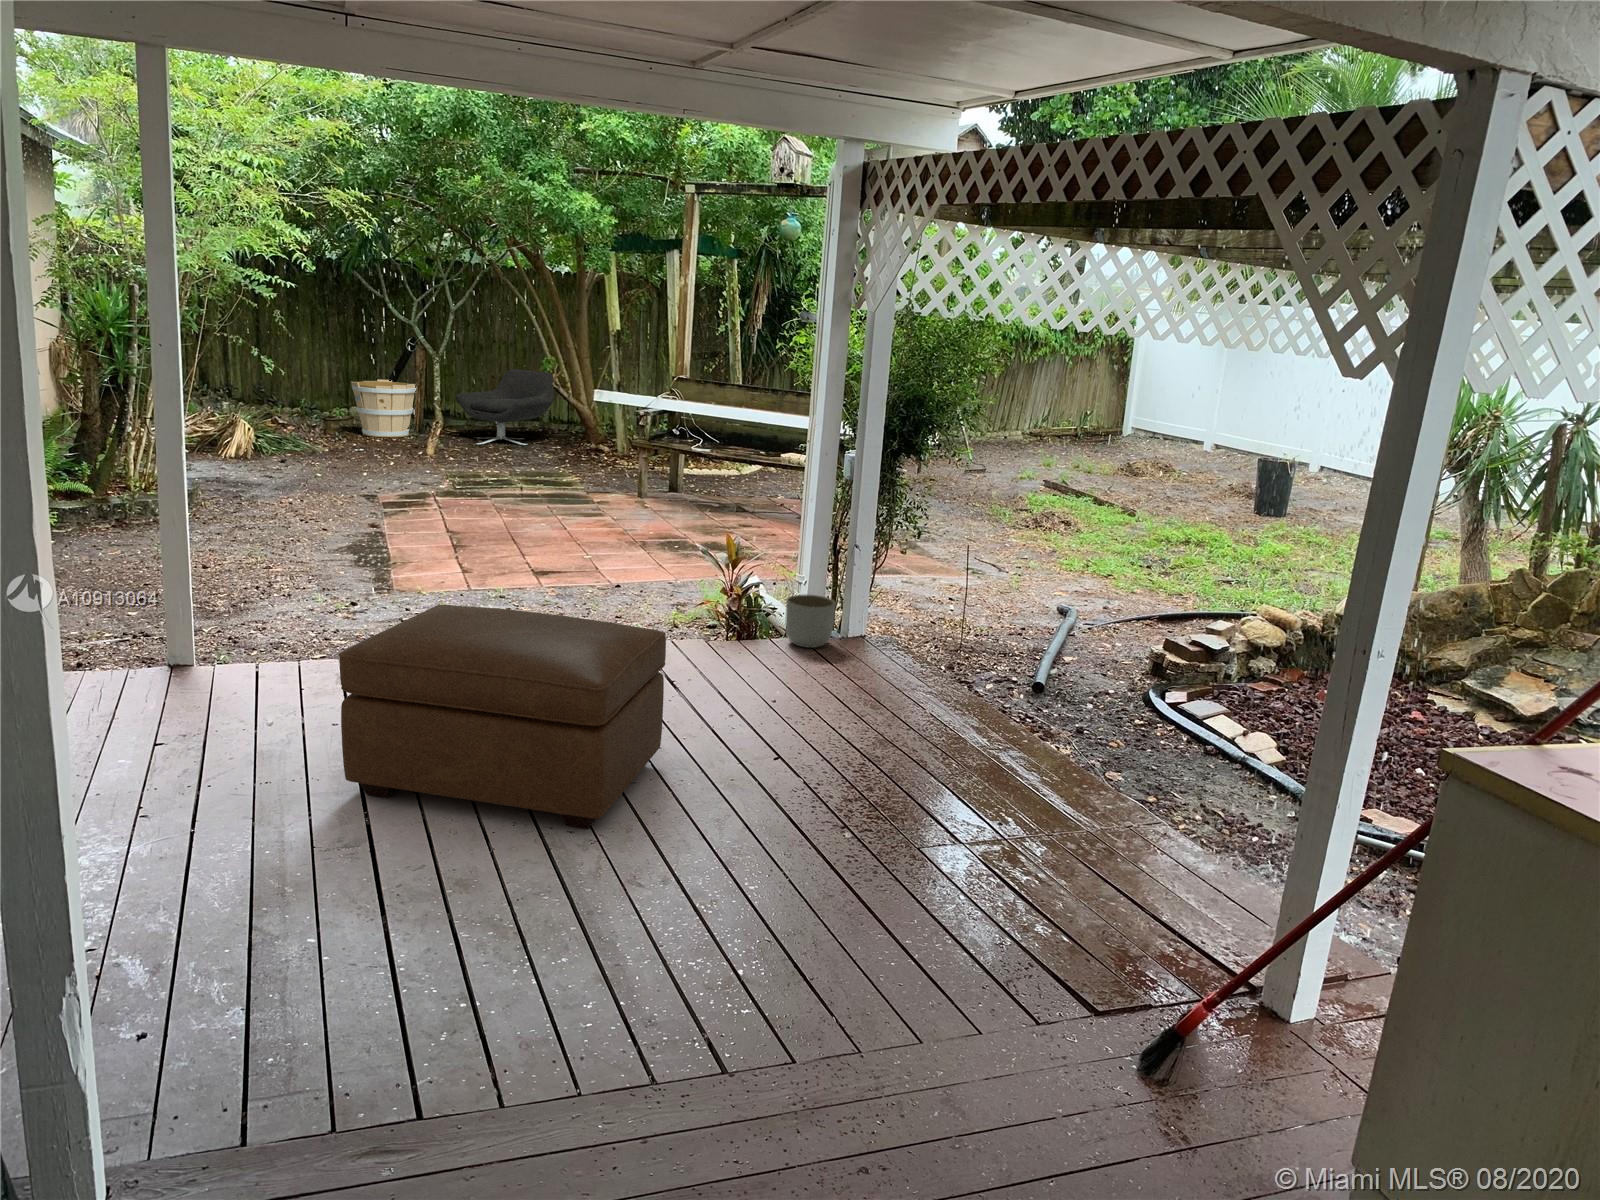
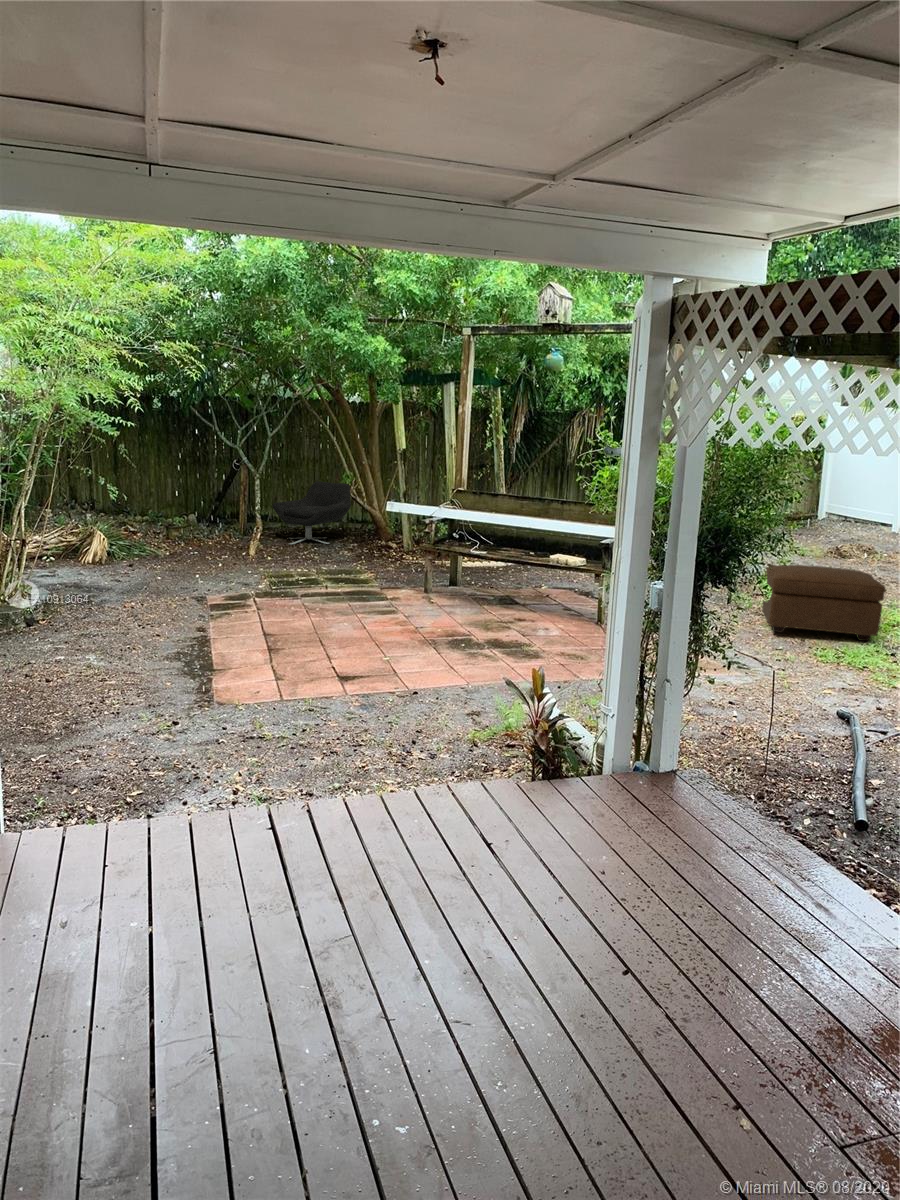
wooden bucket: present [351,379,416,437] -> none [190,493,241,540]
planter: present [785,595,836,648] -> none [594,726,647,784]
ottoman: present [338,605,666,829] -> present [762,565,885,641]

